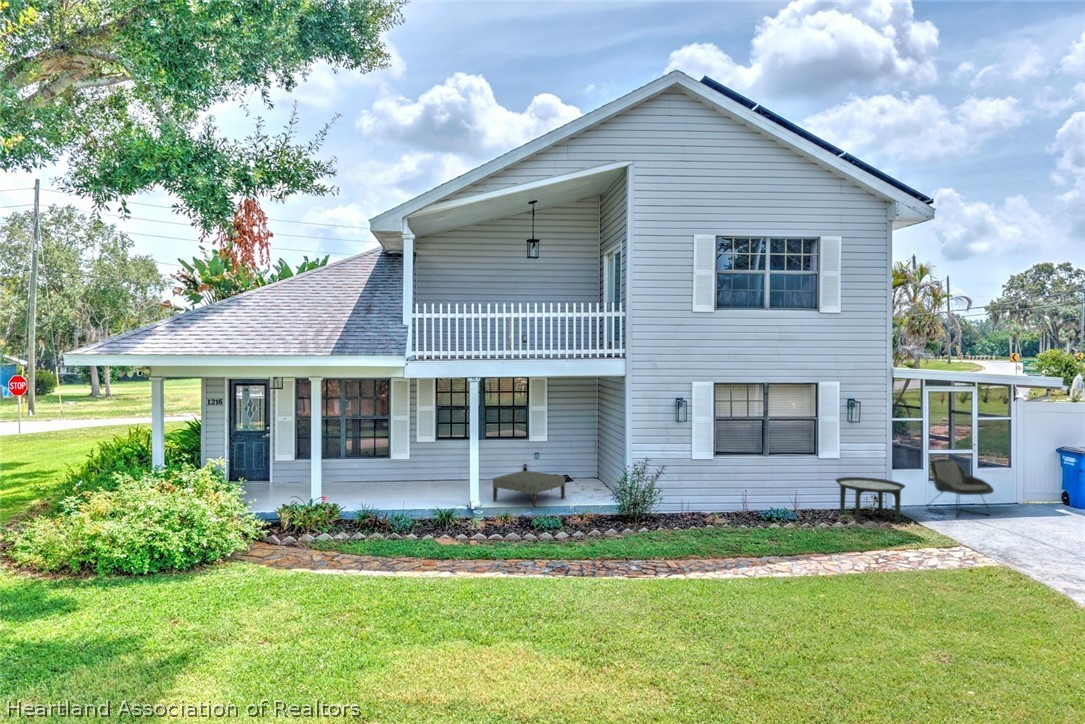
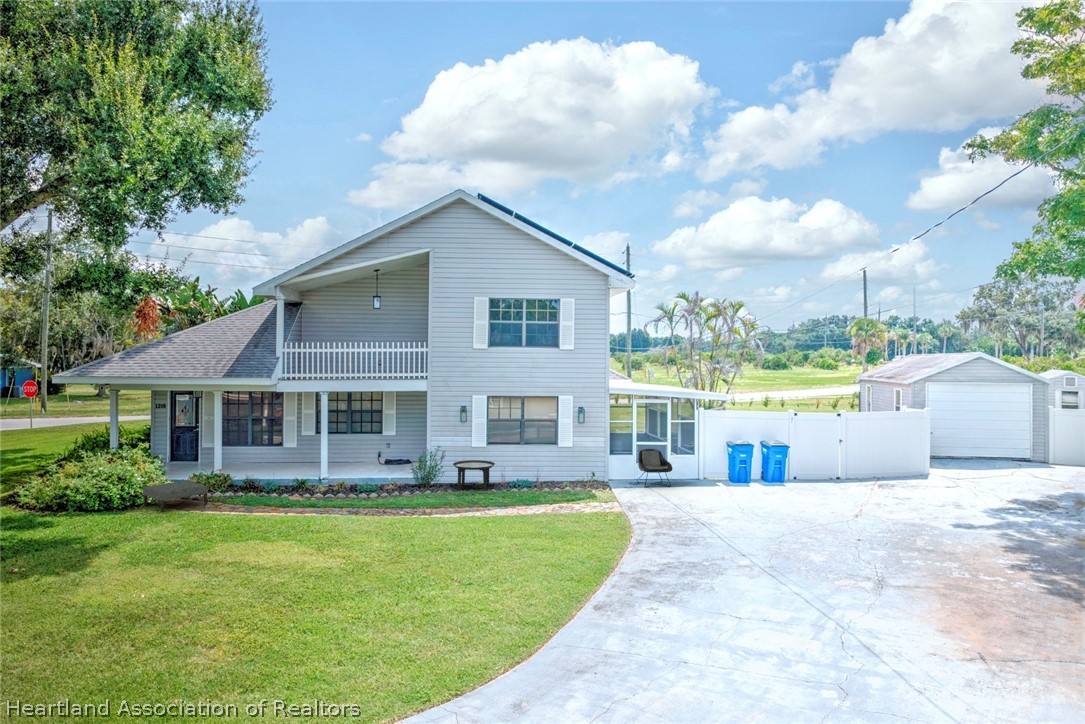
ottoman: present [493,471,565,508] -> present [143,481,208,512]
round table: present [836,477,905,525] -> present [453,460,495,491]

